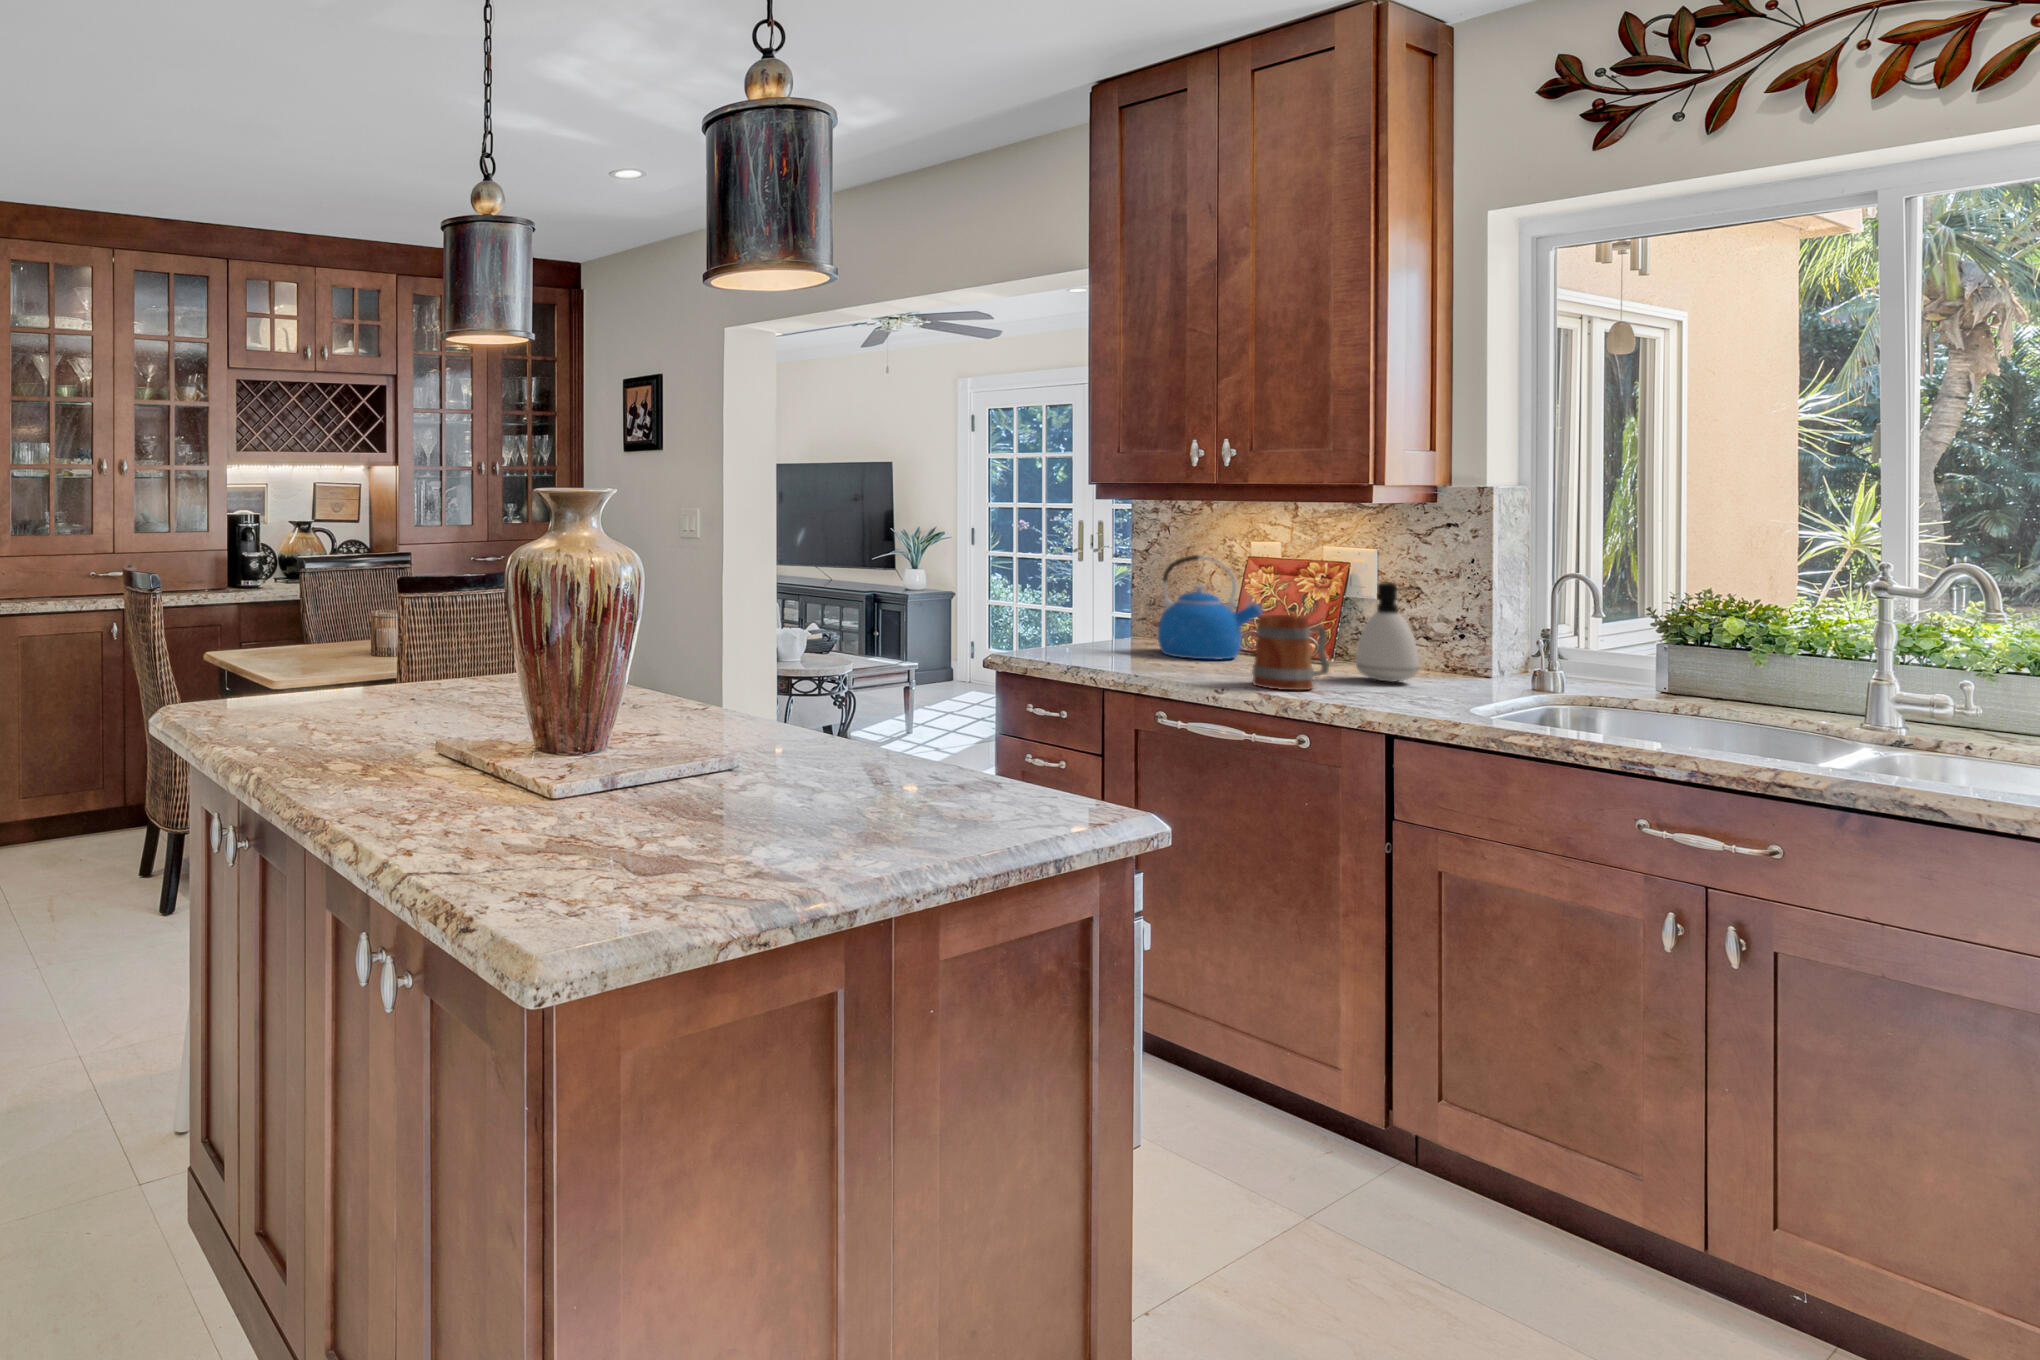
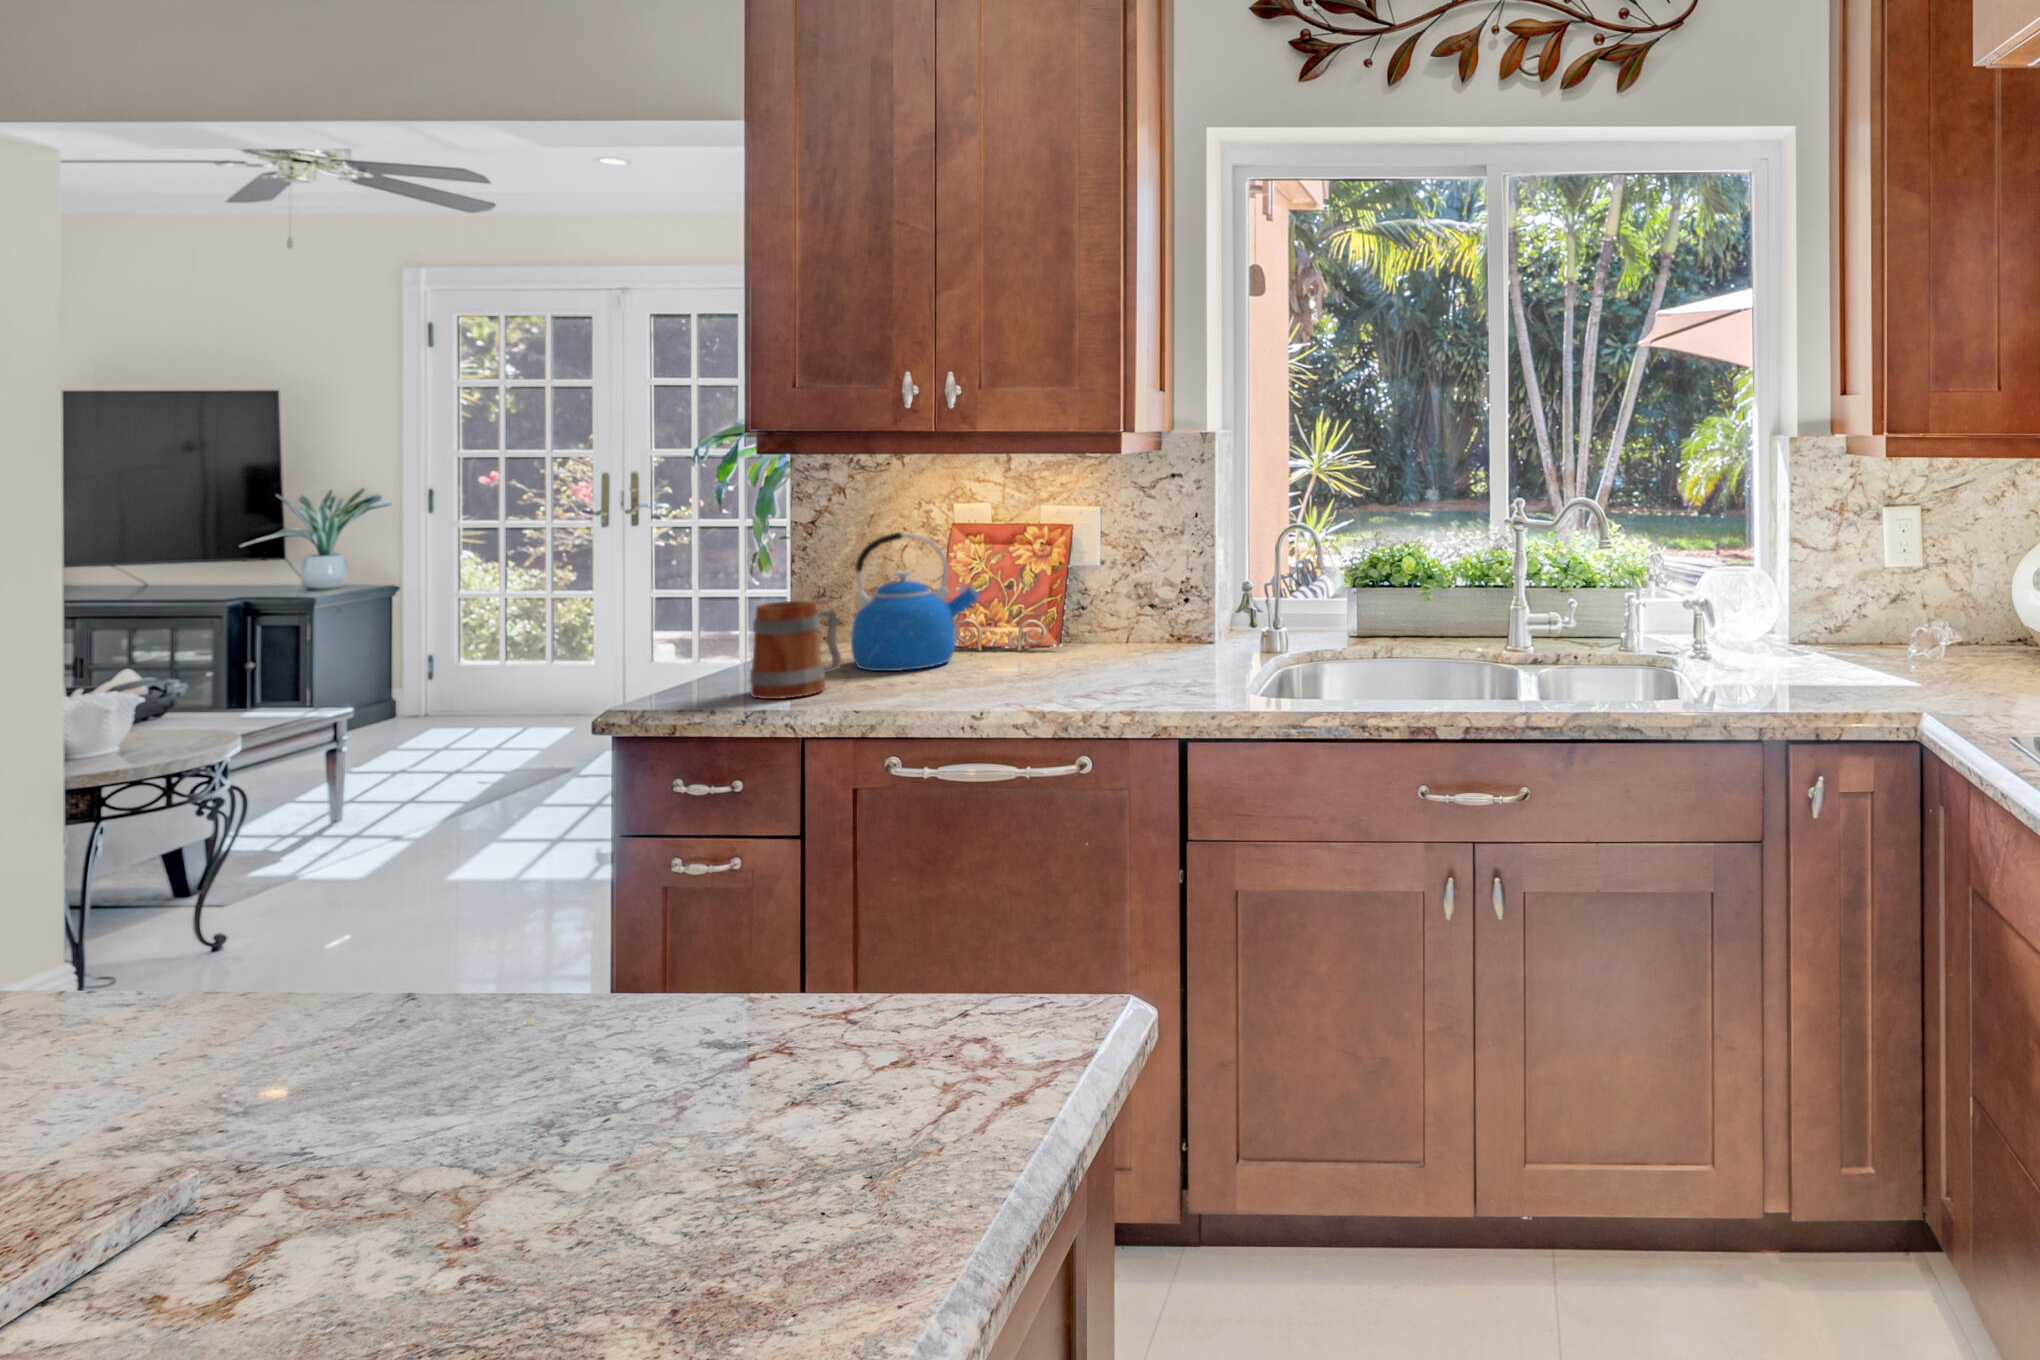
soap dispenser: present [1356,582,1419,682] -> none [1096,549,1159,665]
mug: present [1252,615,1329,690] -> present [750,601,841,699]

